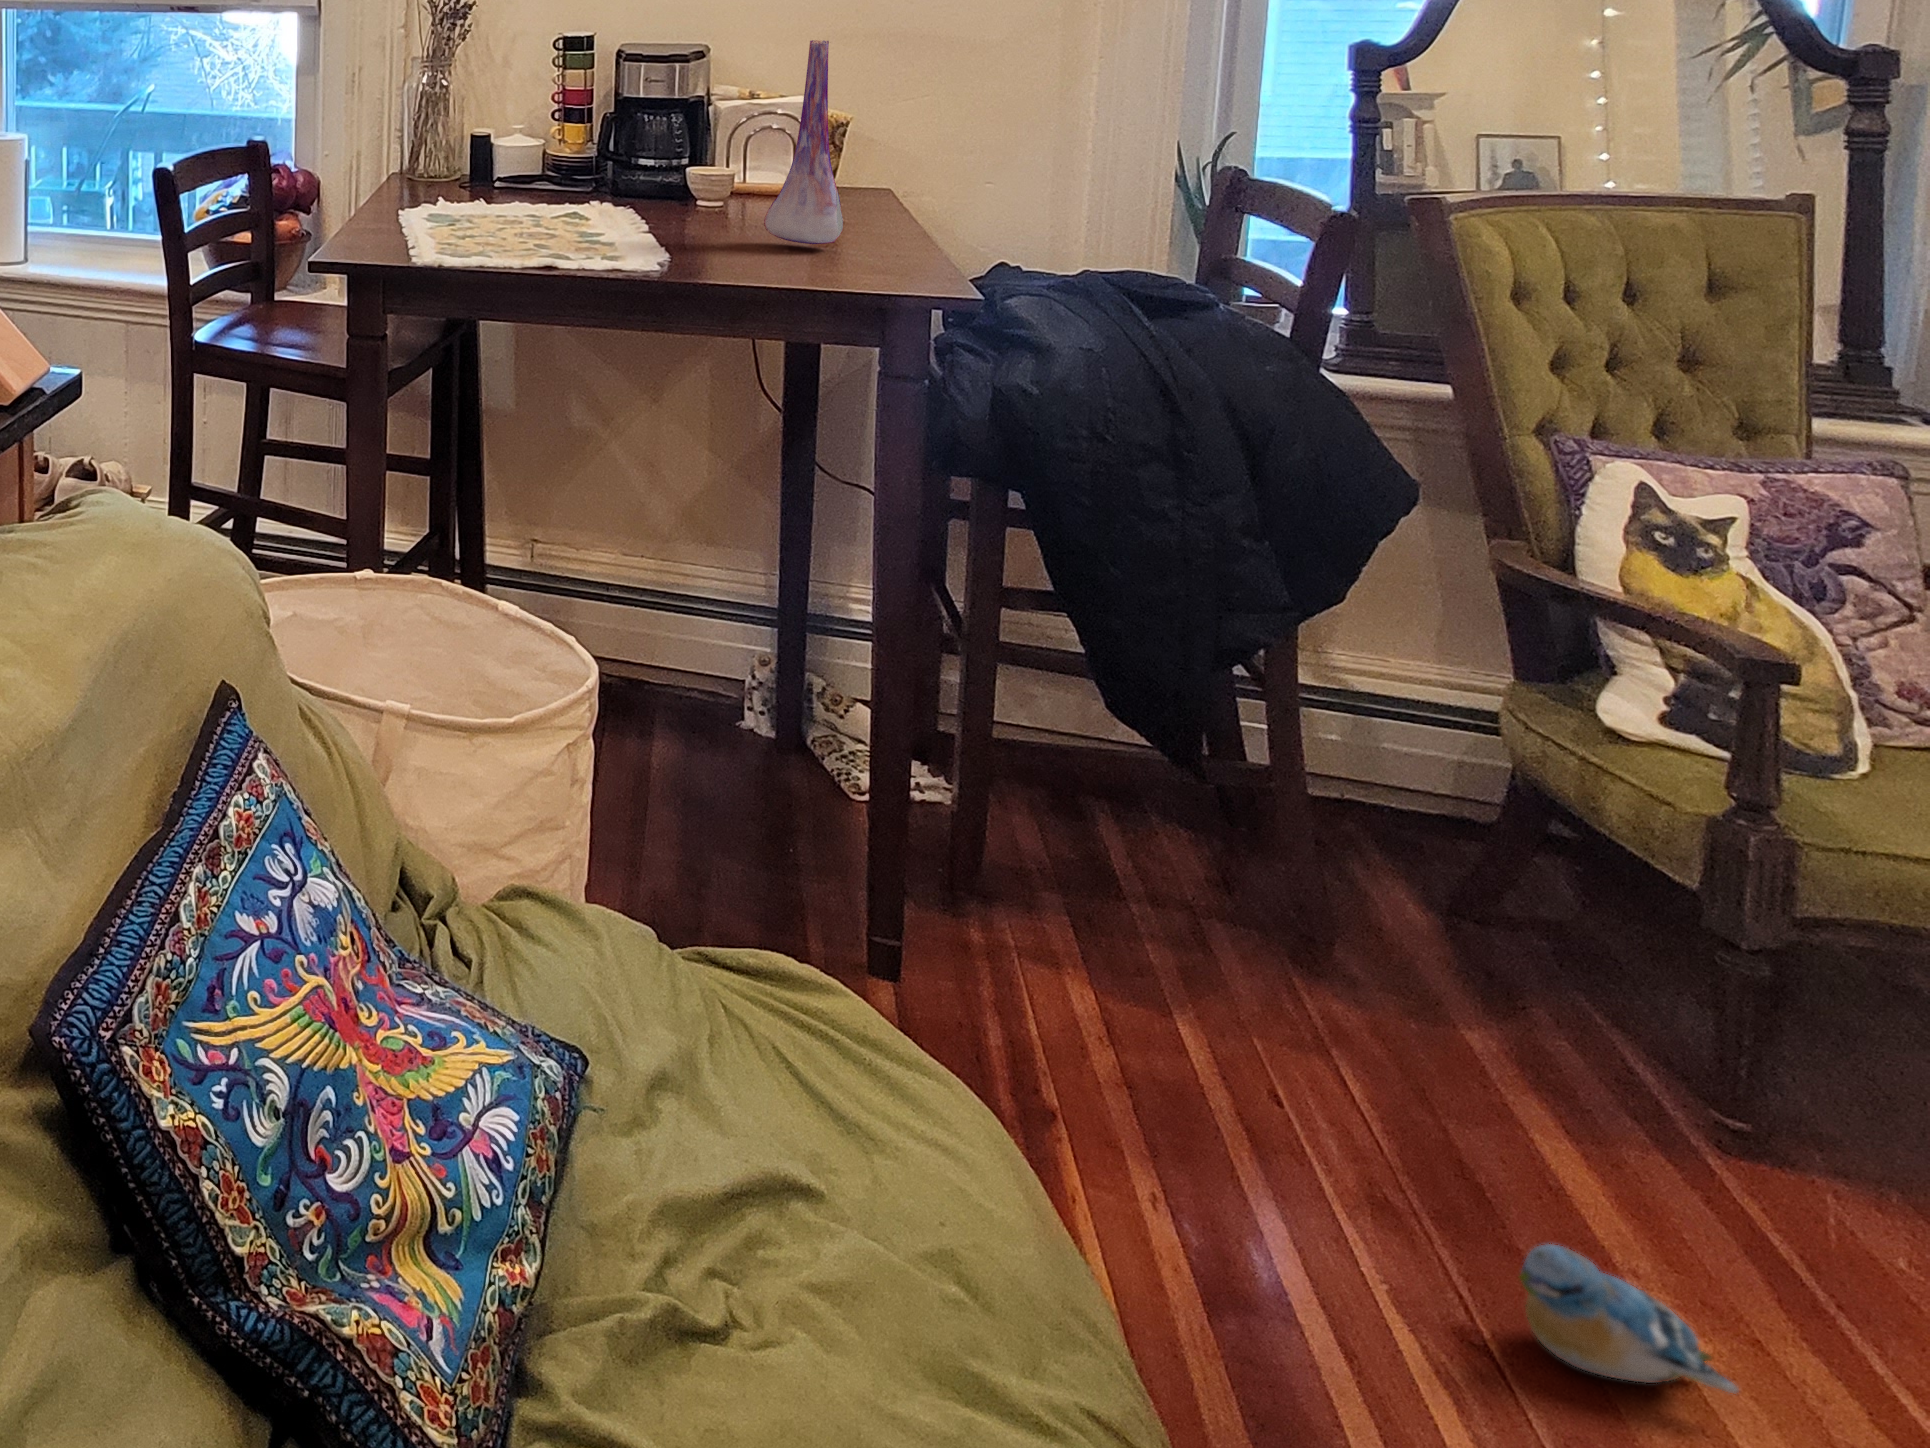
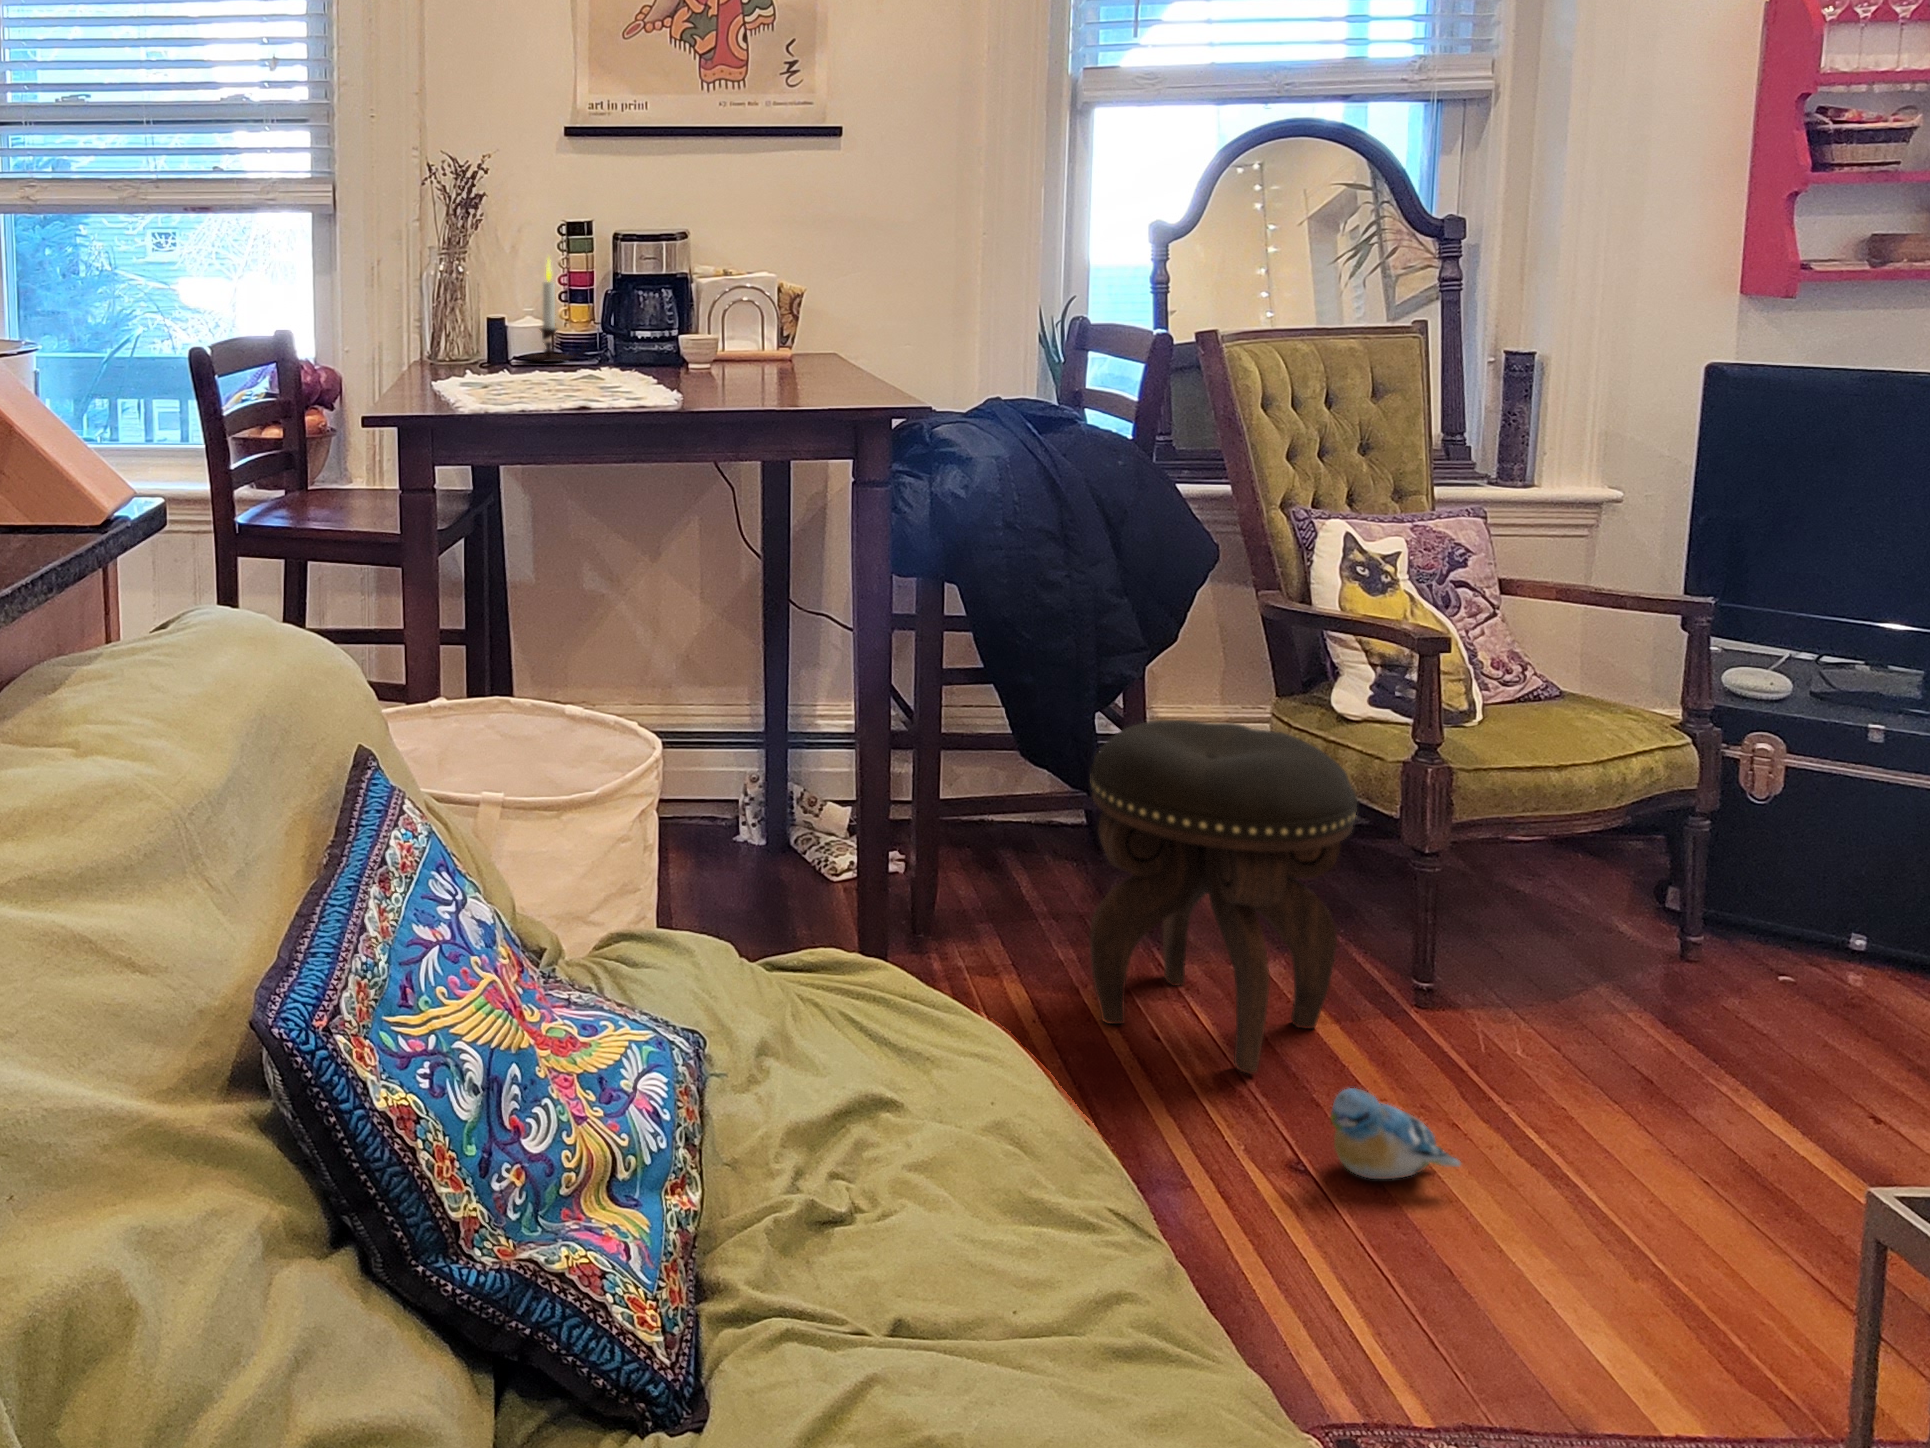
vase: present [764,40,843,244] -> none [740,194,812,383]
candle: none [518,74,589,188] -> present [526,259,586,362]
footstool: none [1185,691,1610,1170] -> present [1090,720,1357,1074]

